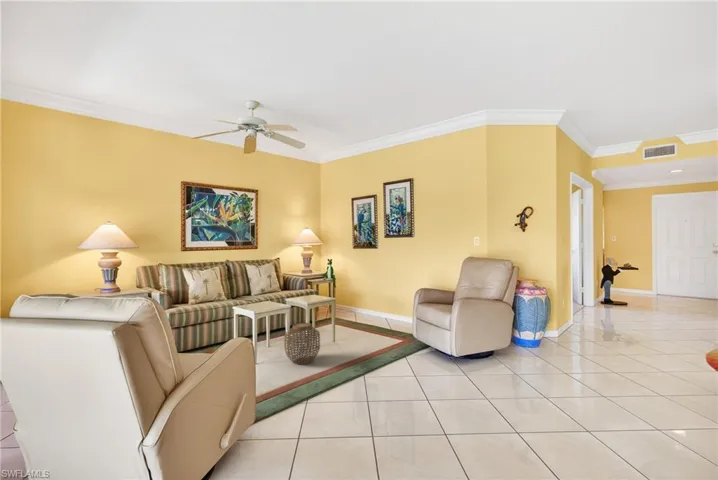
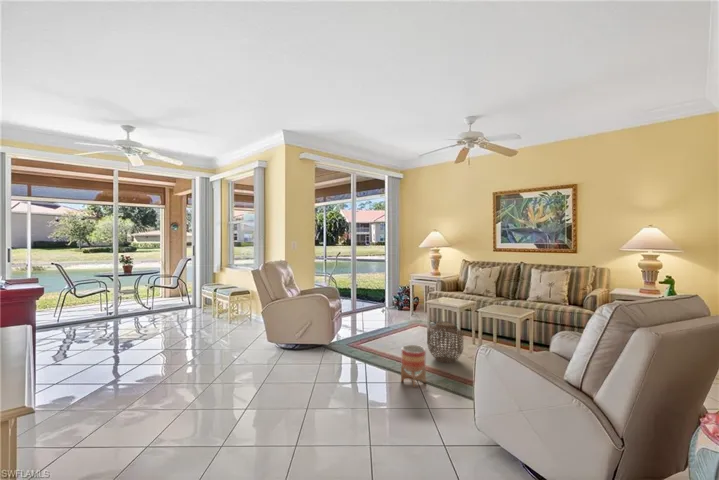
planter: none [345,342,368,382] -> present [401,345,426,386]

